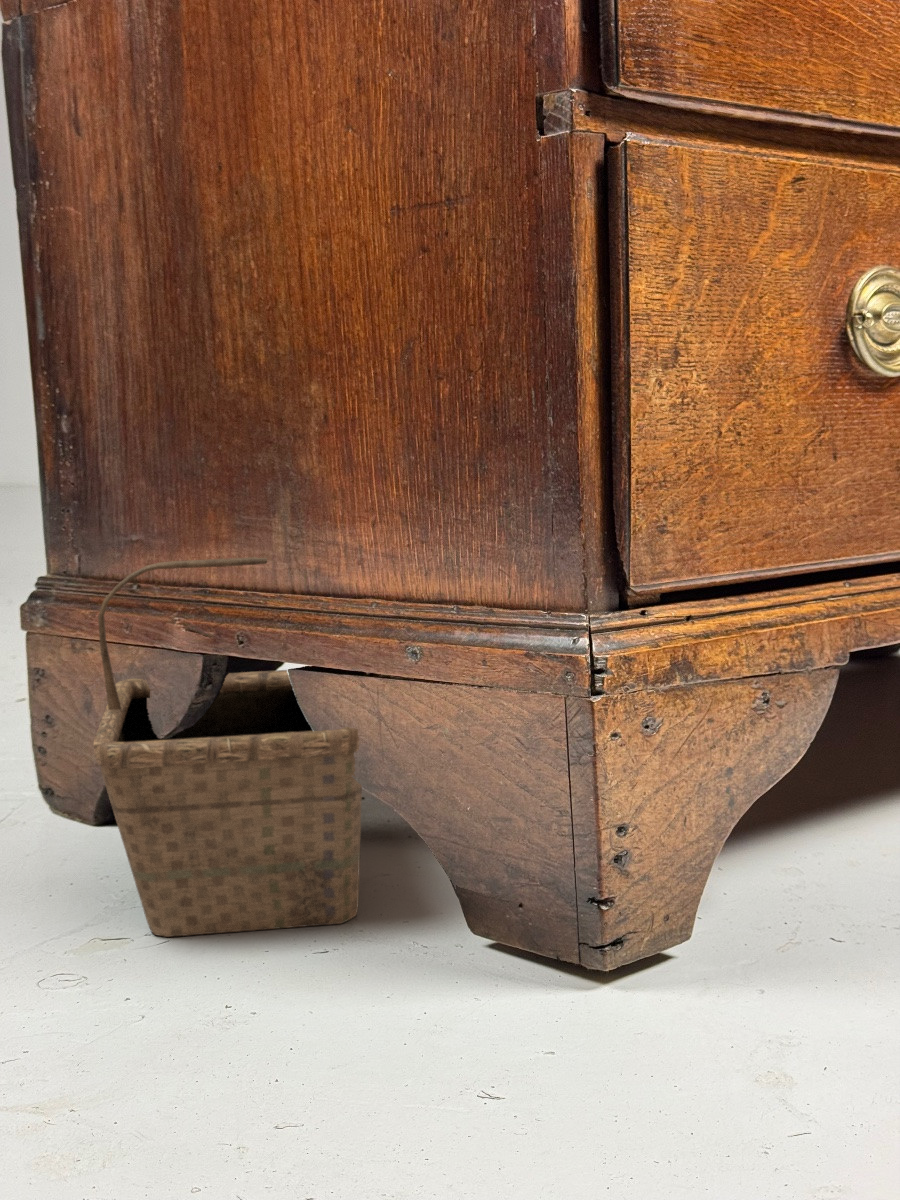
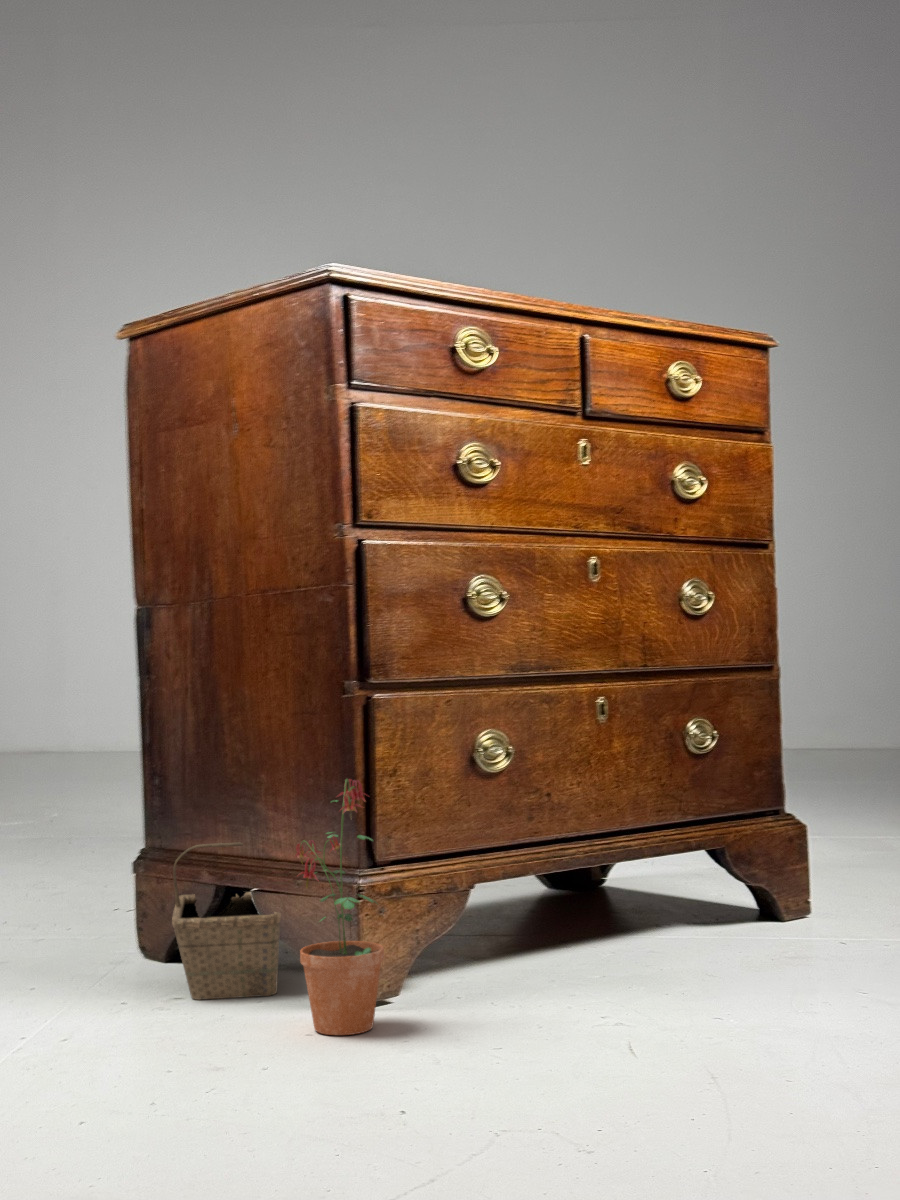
potted plant: none [412,353,695,1094] -> present [296,779,384,1035]

